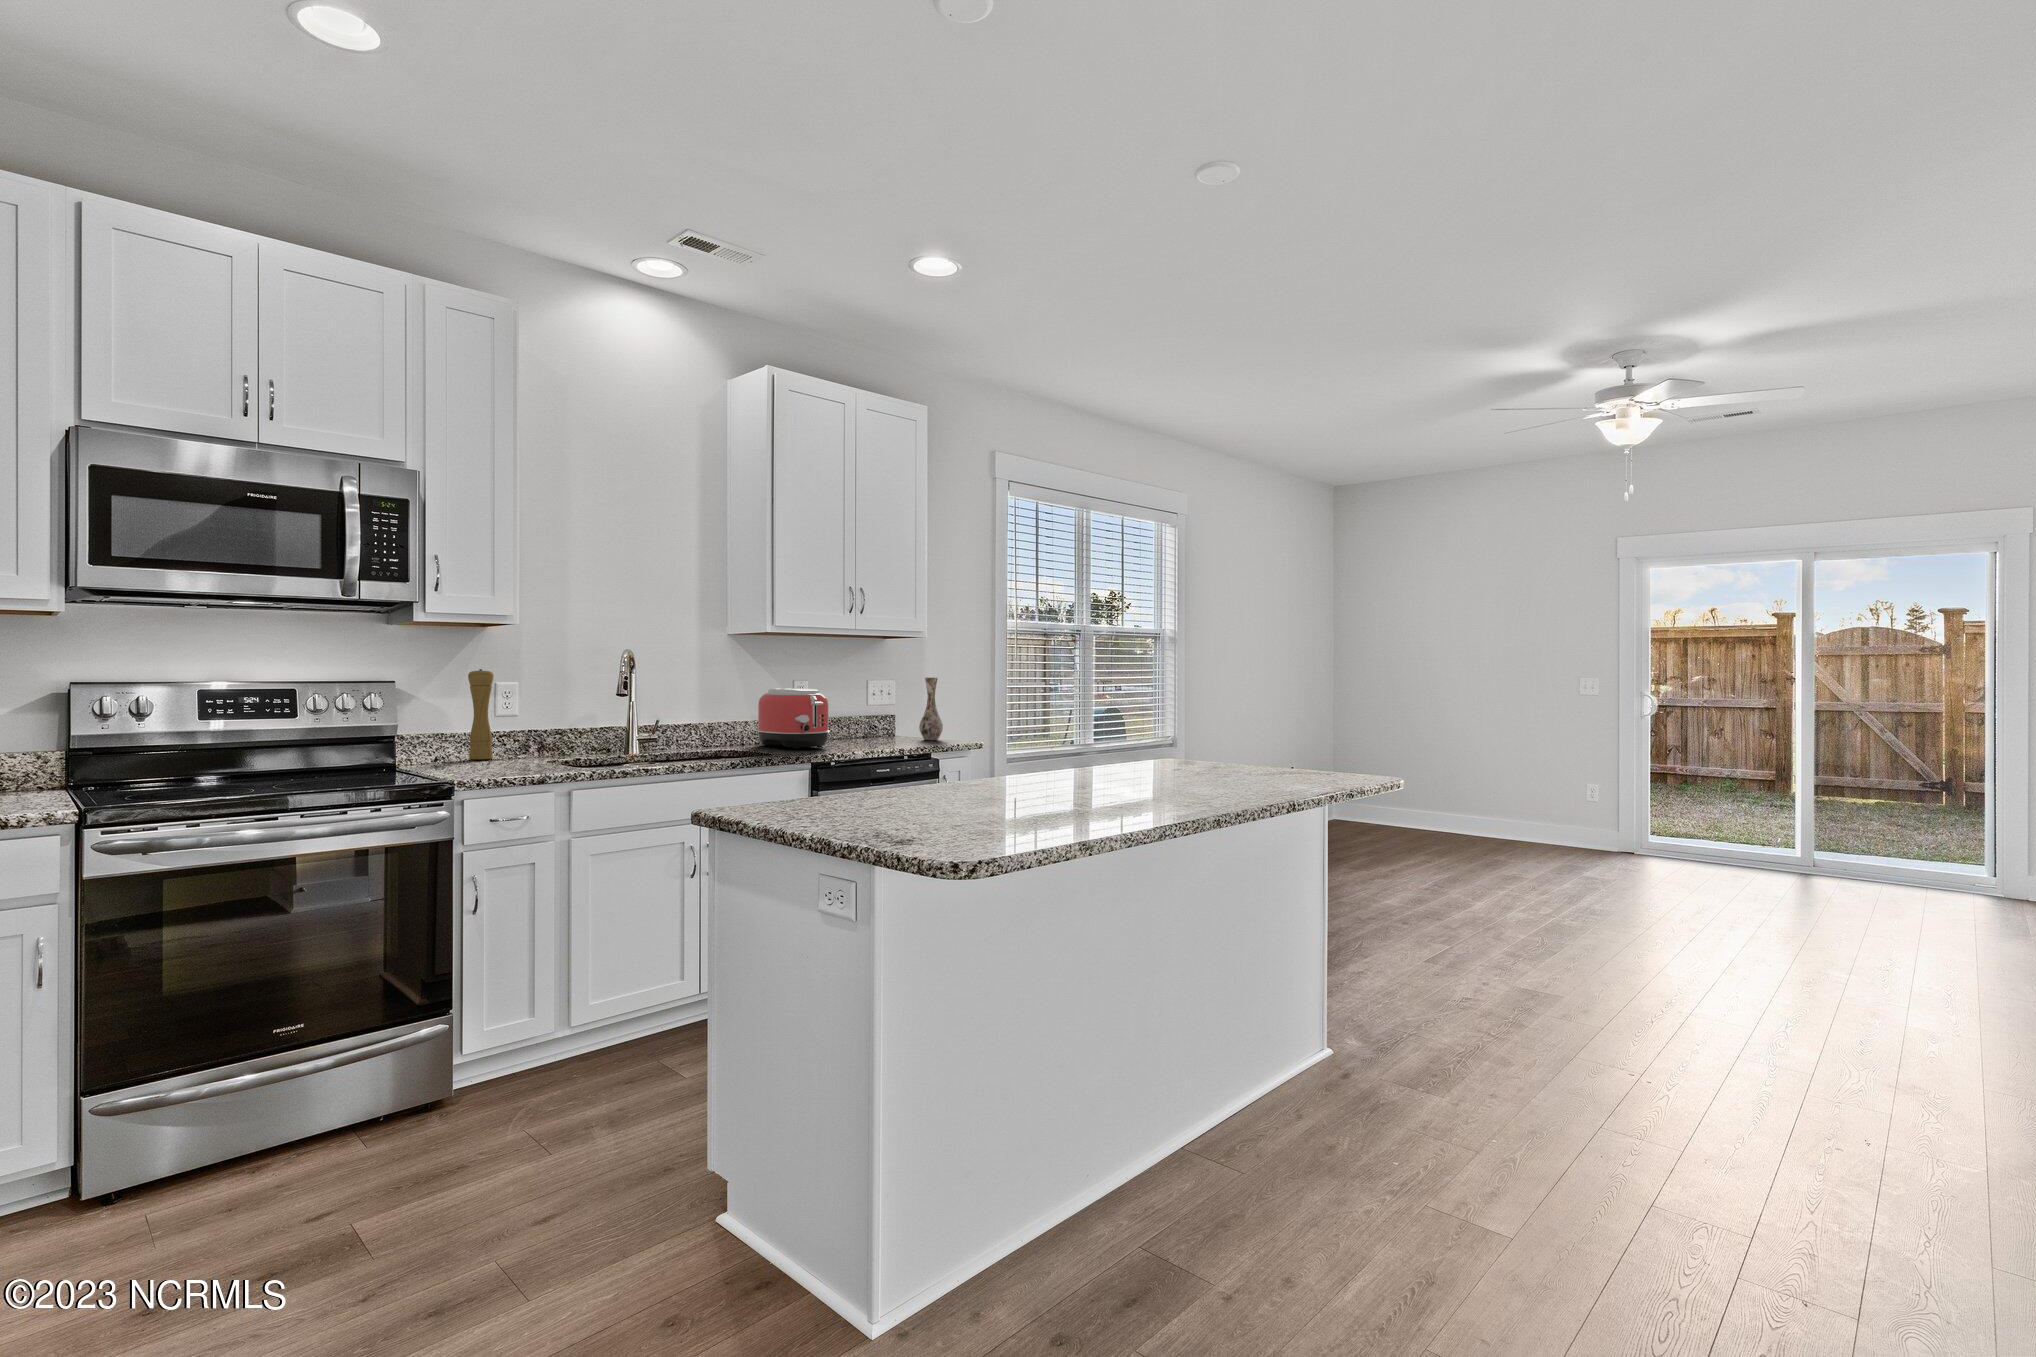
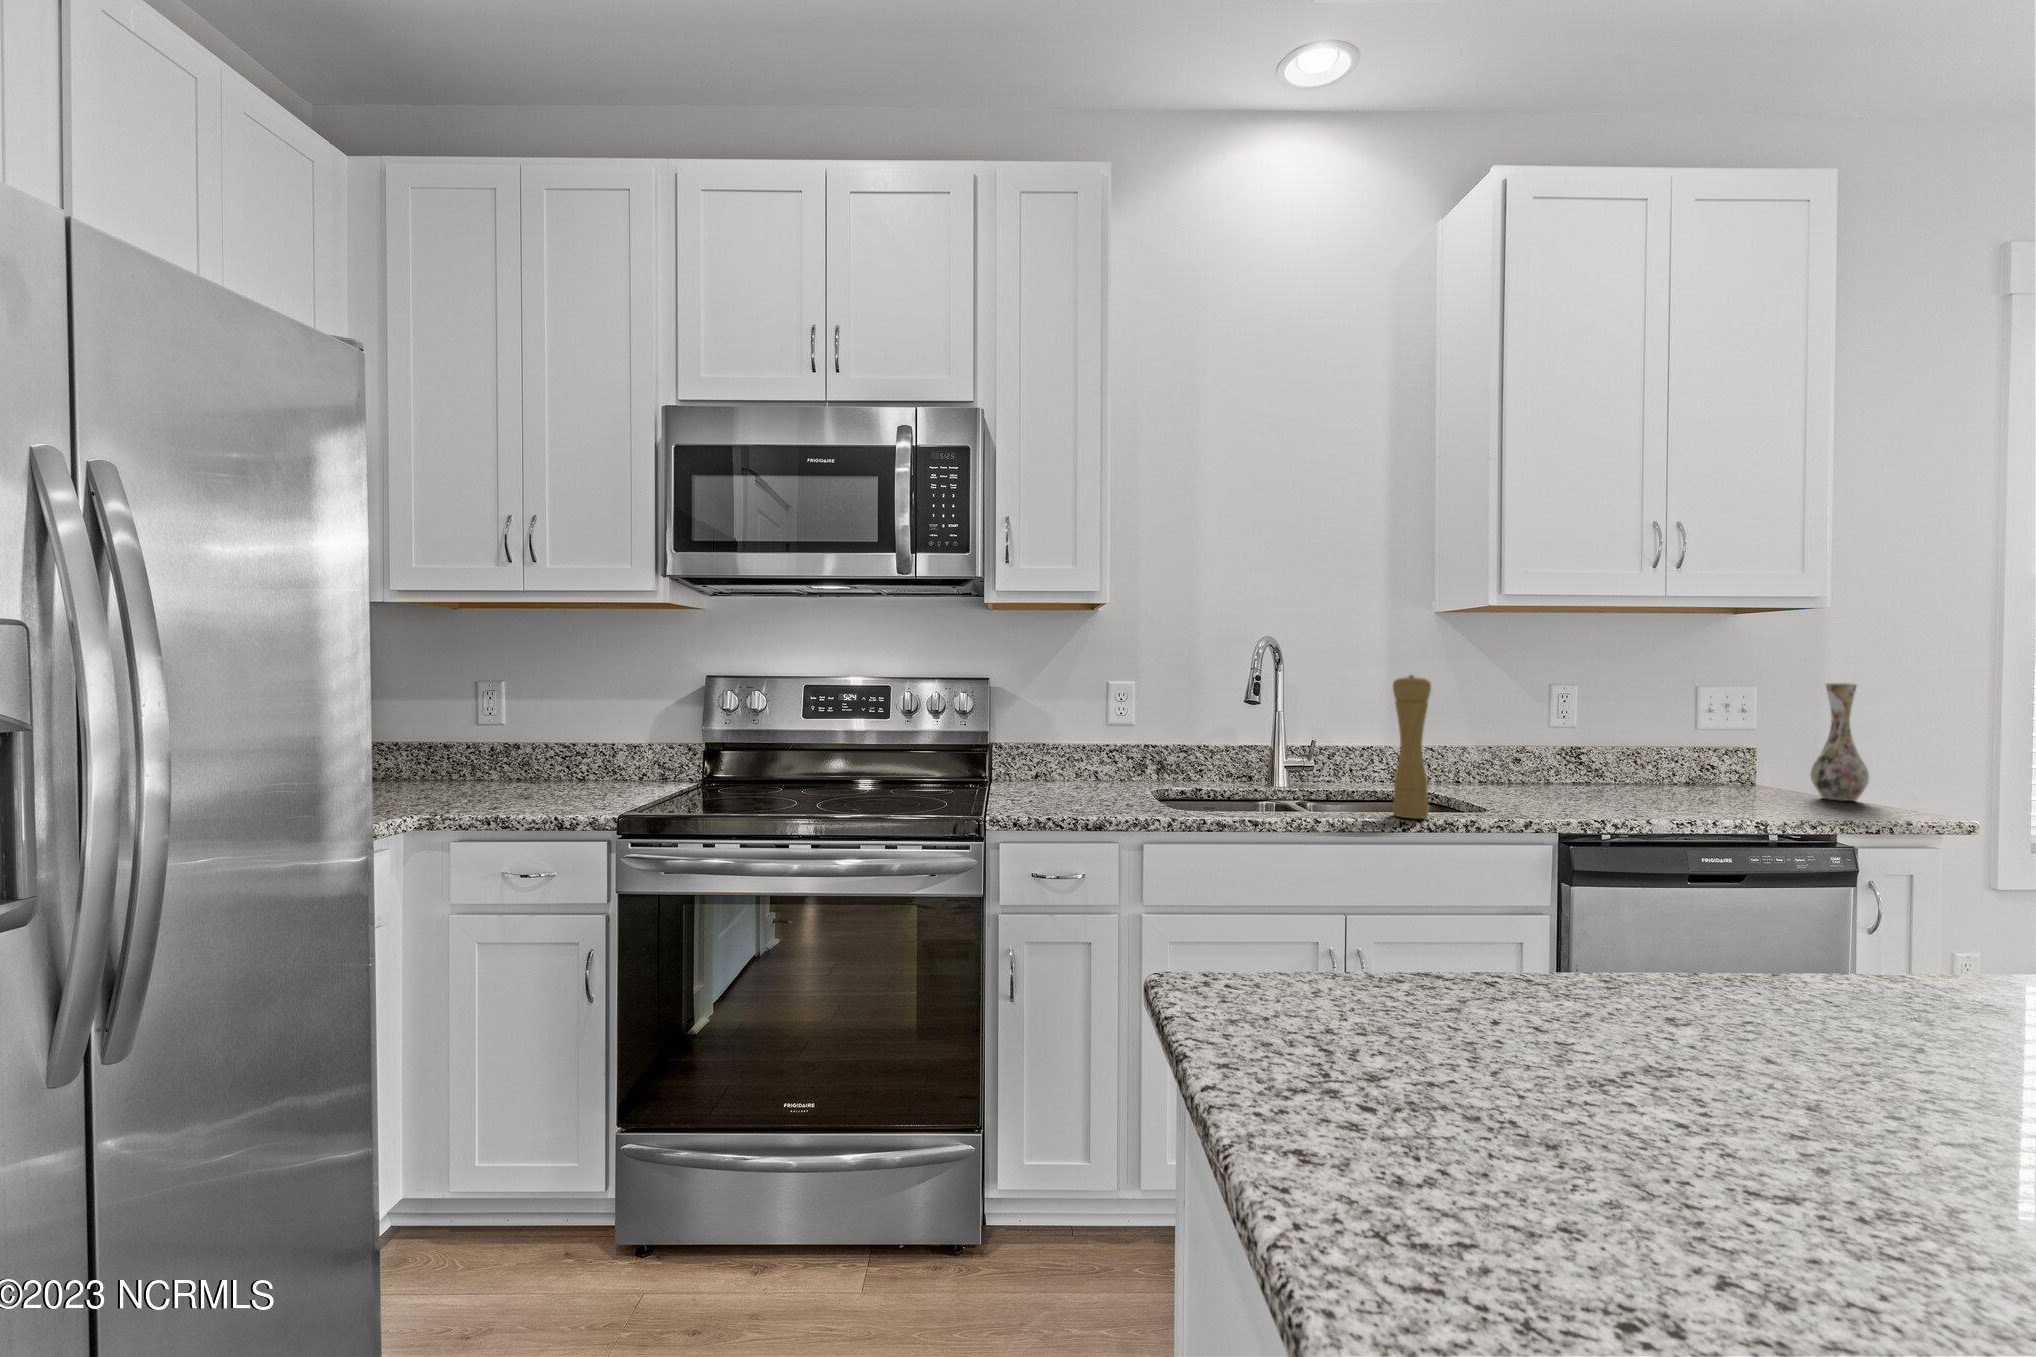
pepper mill: present [468,669,494,760] -> present [1393,675,1431,819]
toaster: present [757,688,830,749] -> none [1475,698,1607,801]

